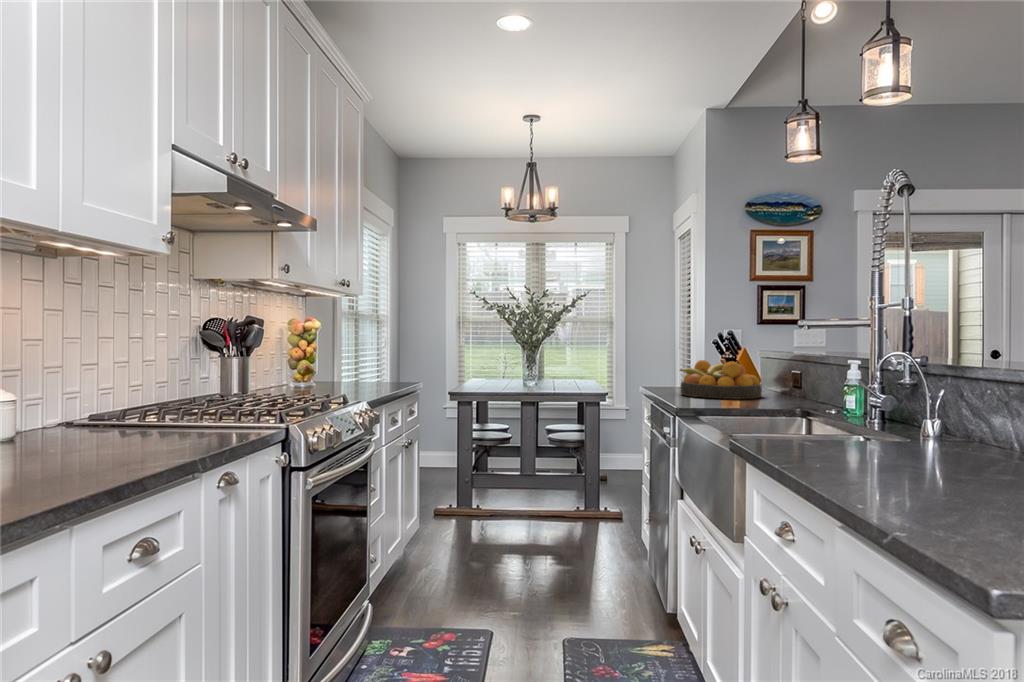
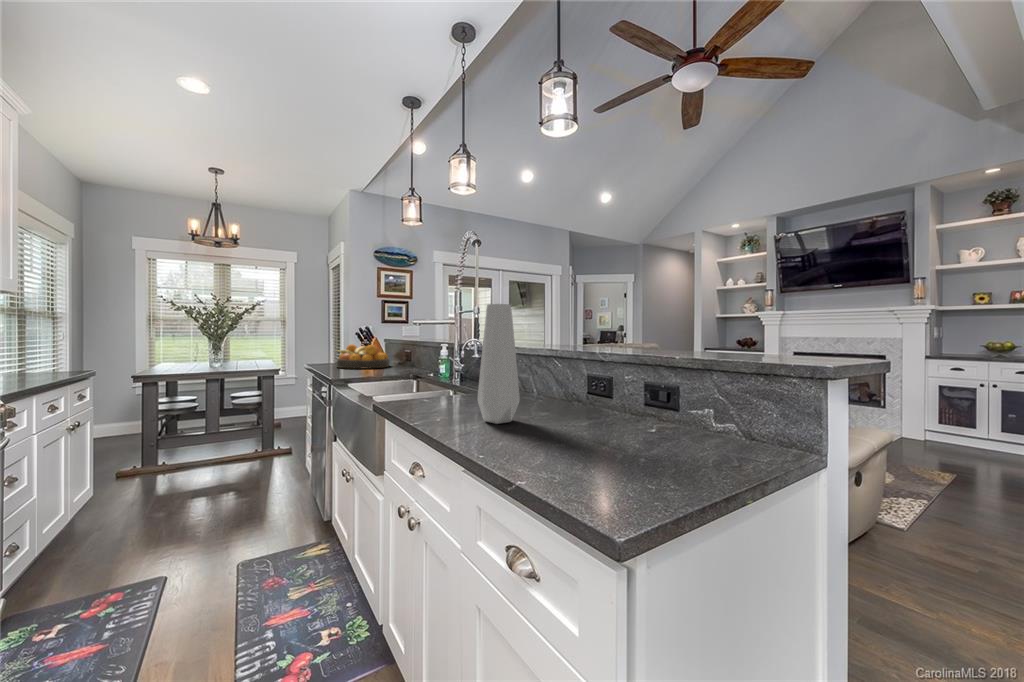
vase: none [885,299,964,493] -> present [478,304,520,424]

